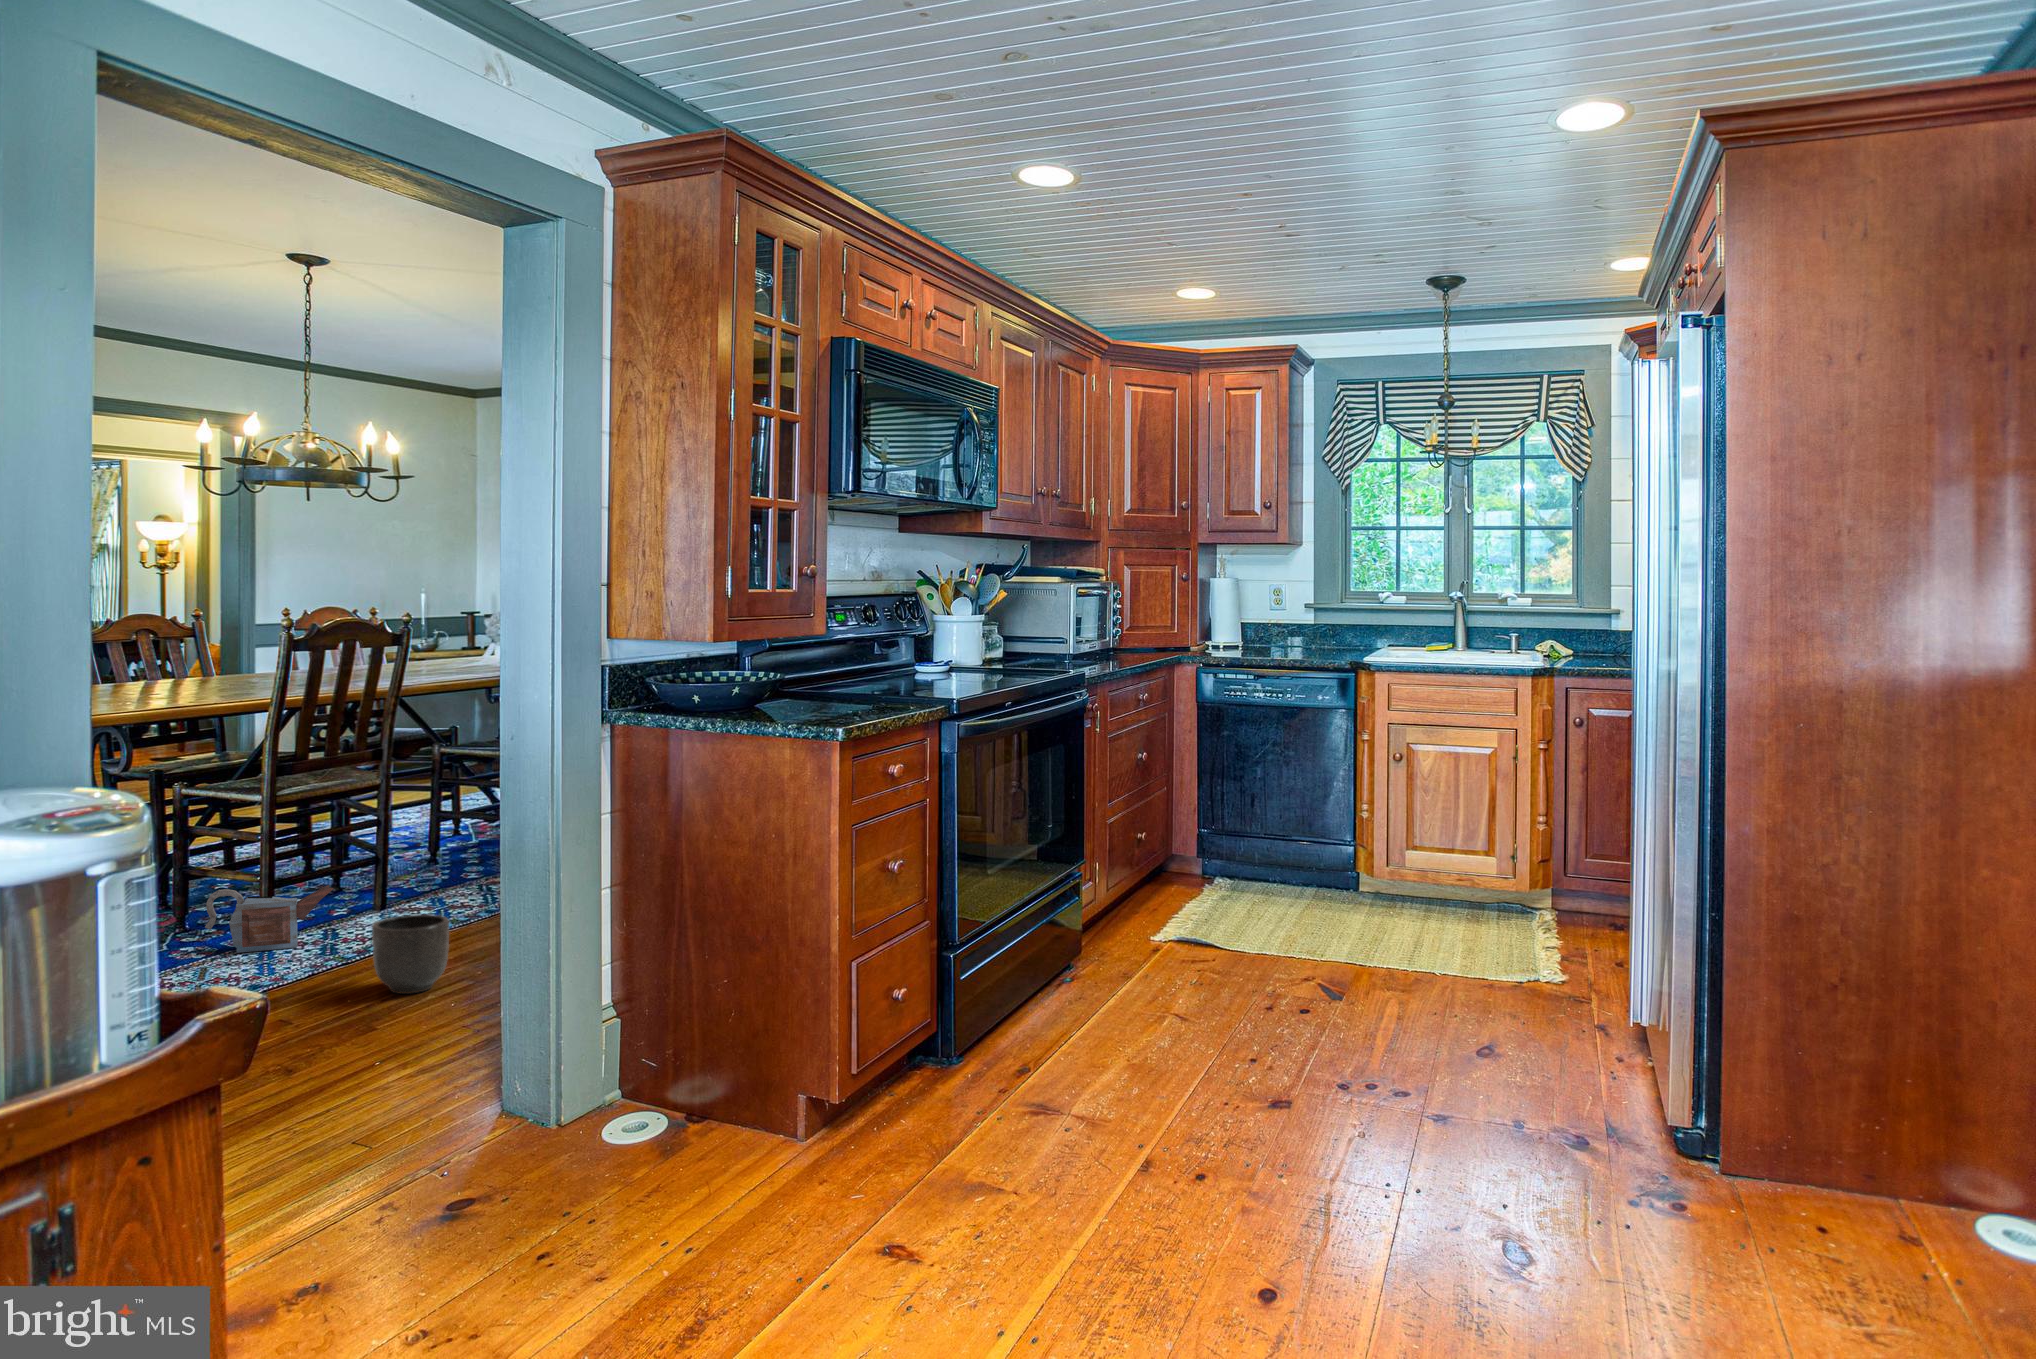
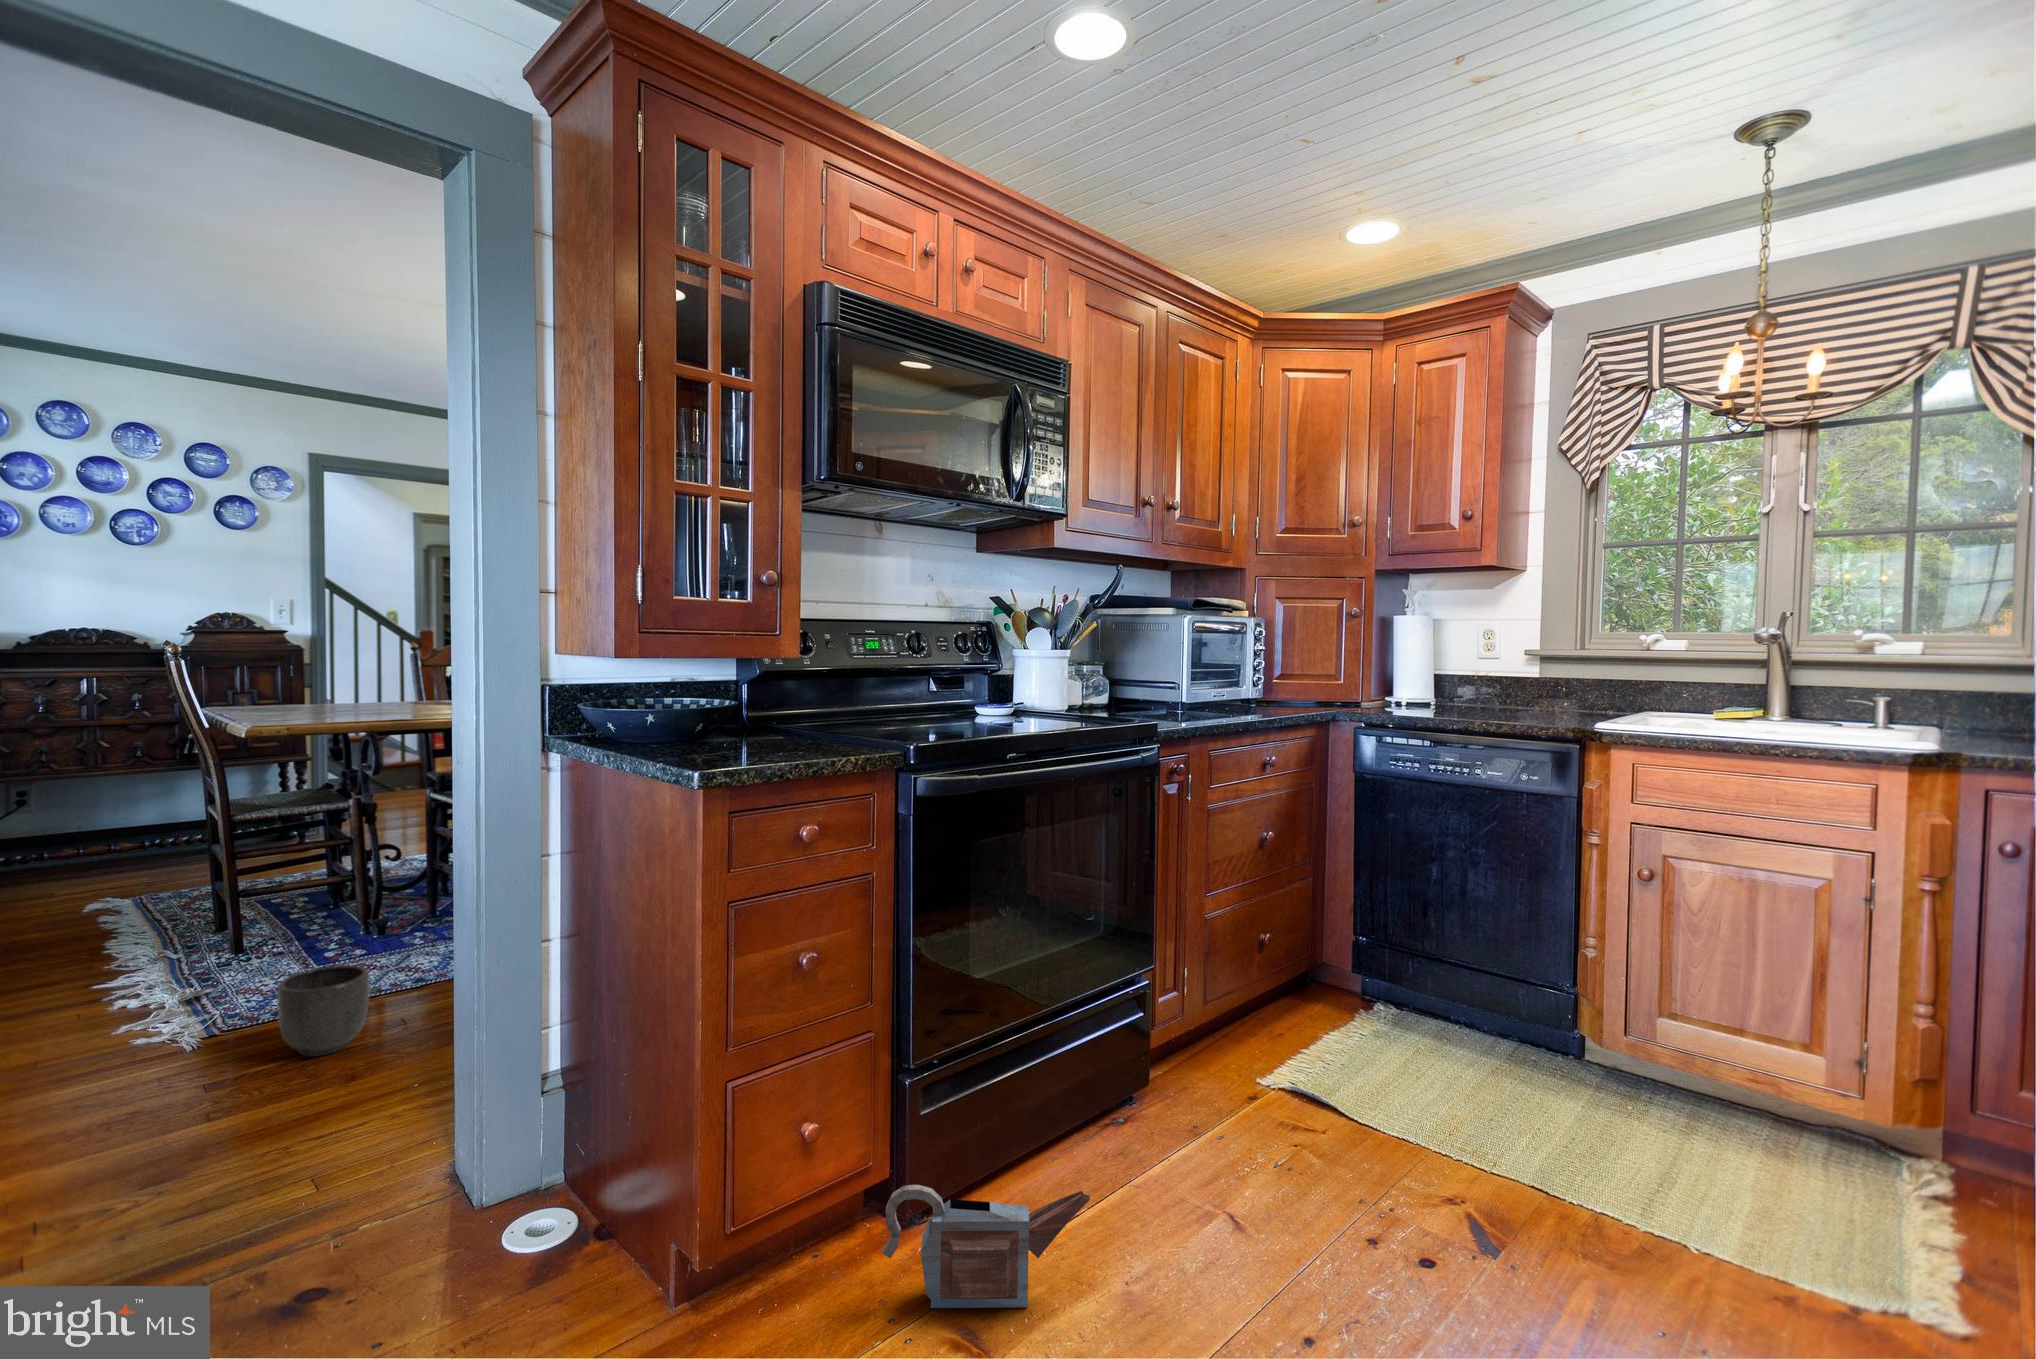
watering can: present [205,885,334,953] -> present [882,1185,1090,1308]

